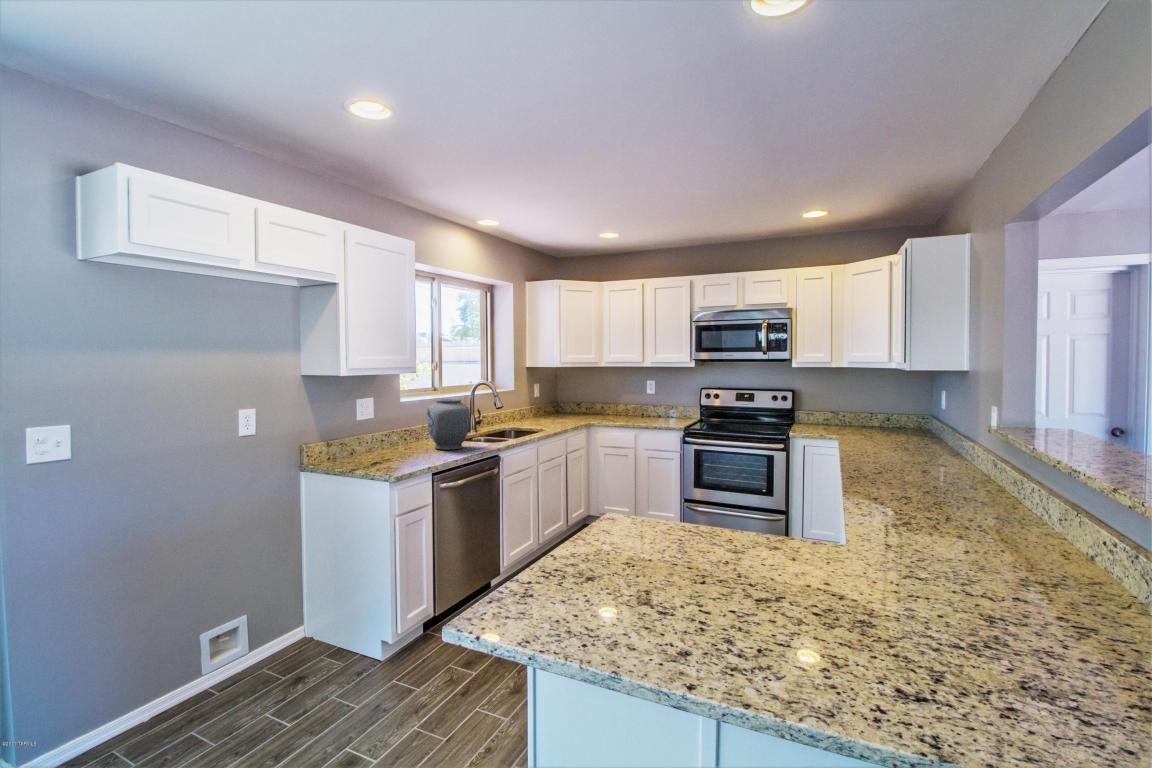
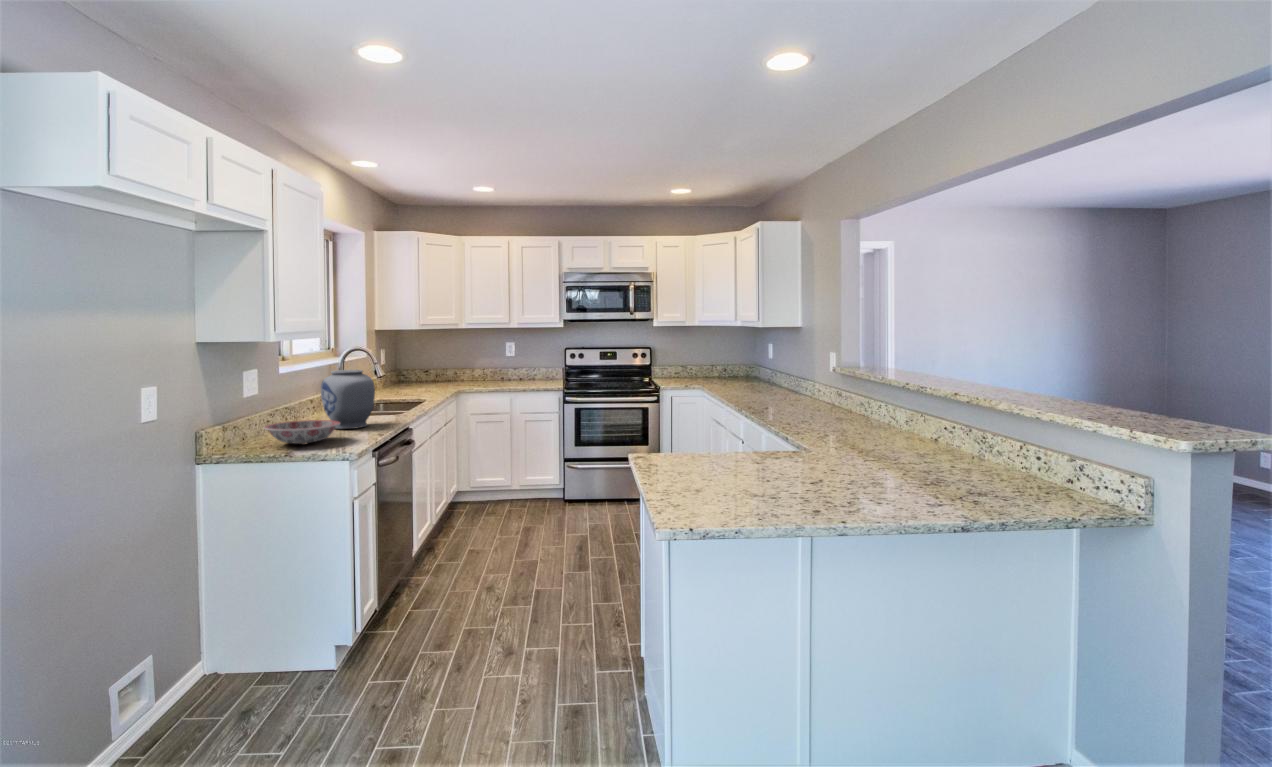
ceramic bowl: none [361,439,421,459] -> present [264,420,340,444]

